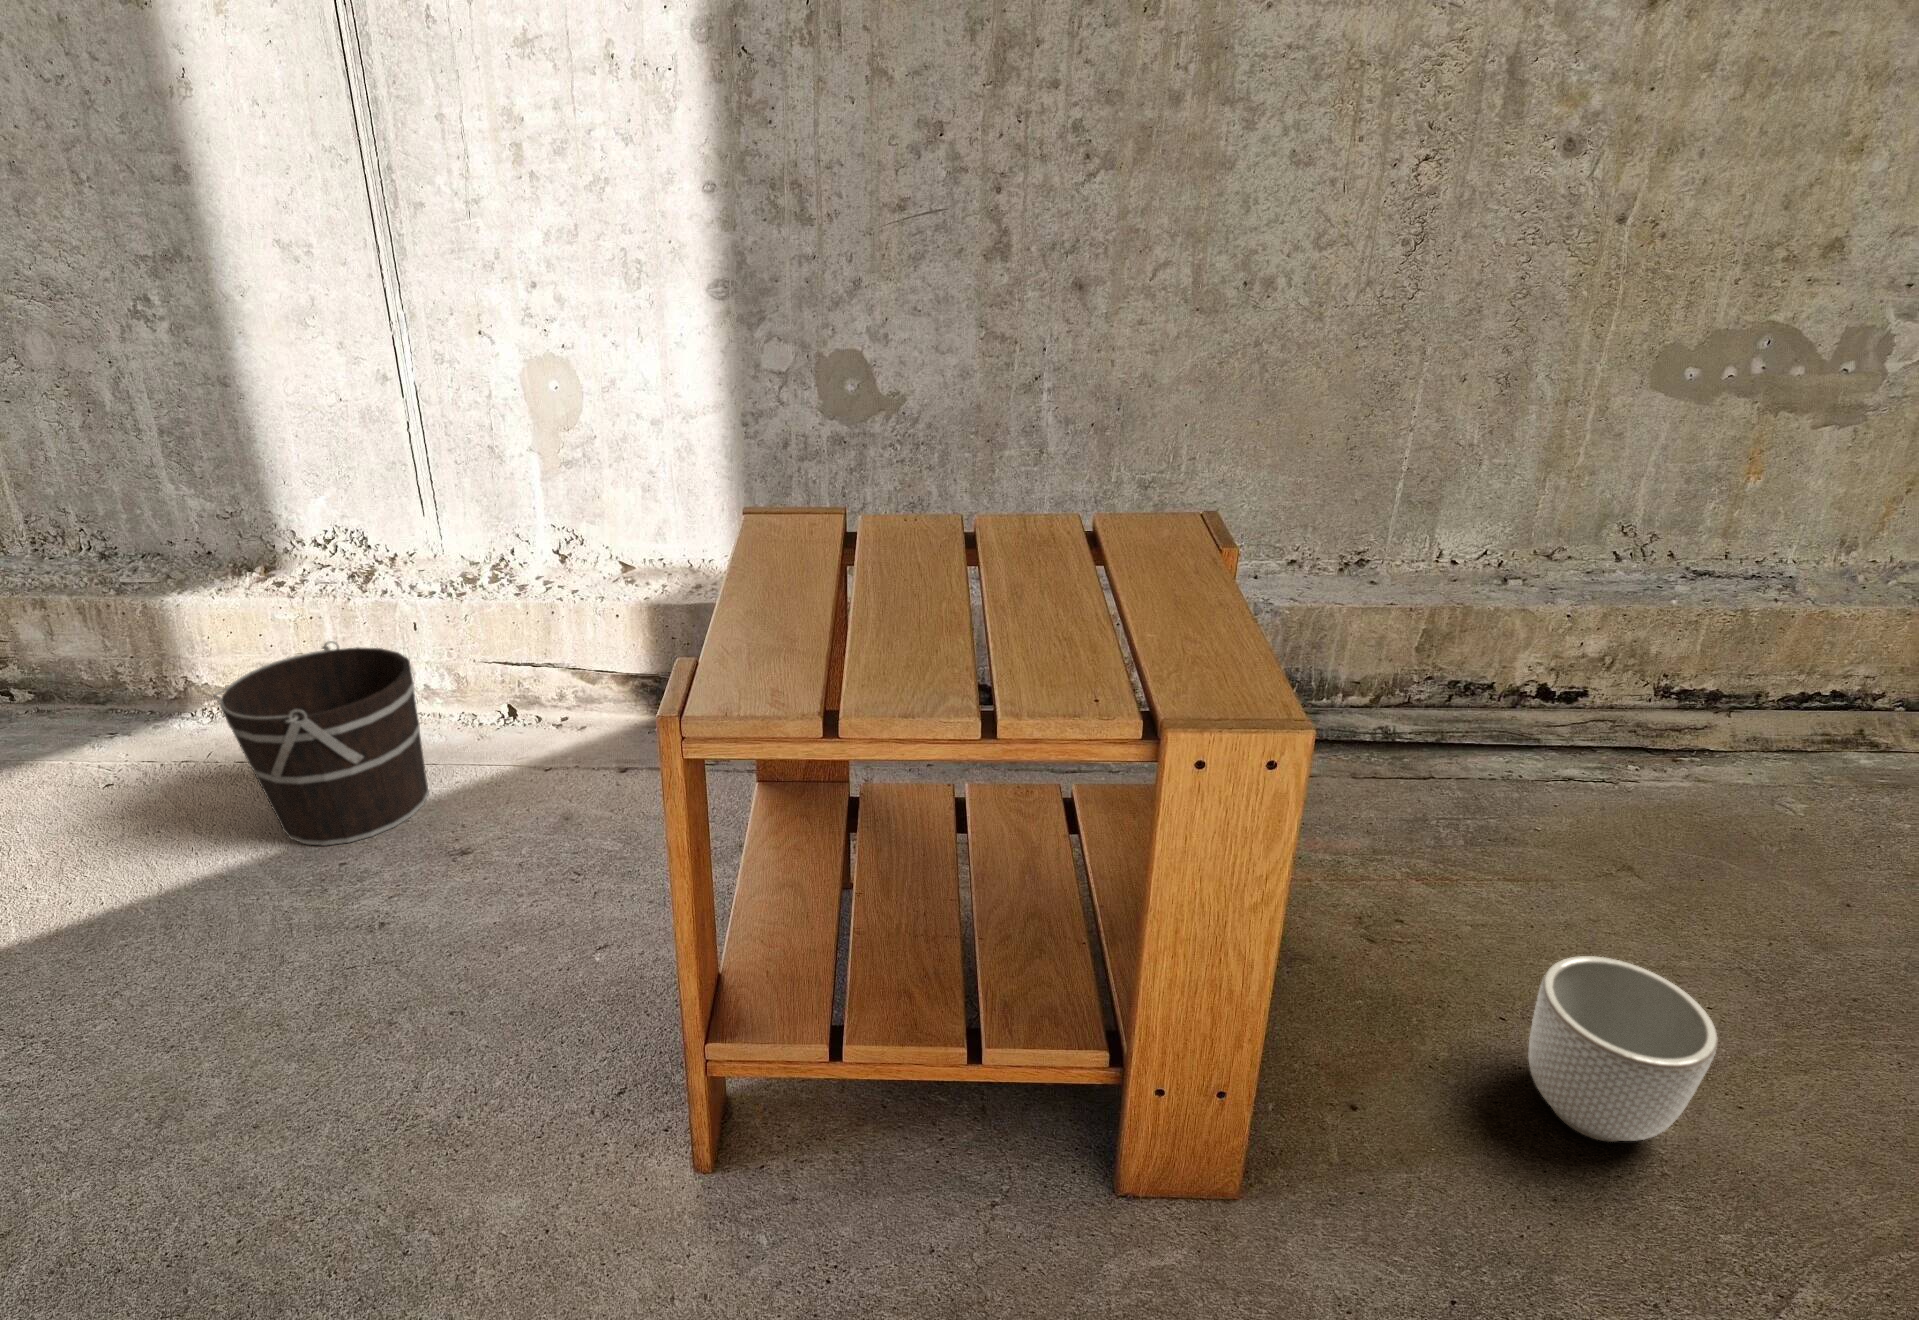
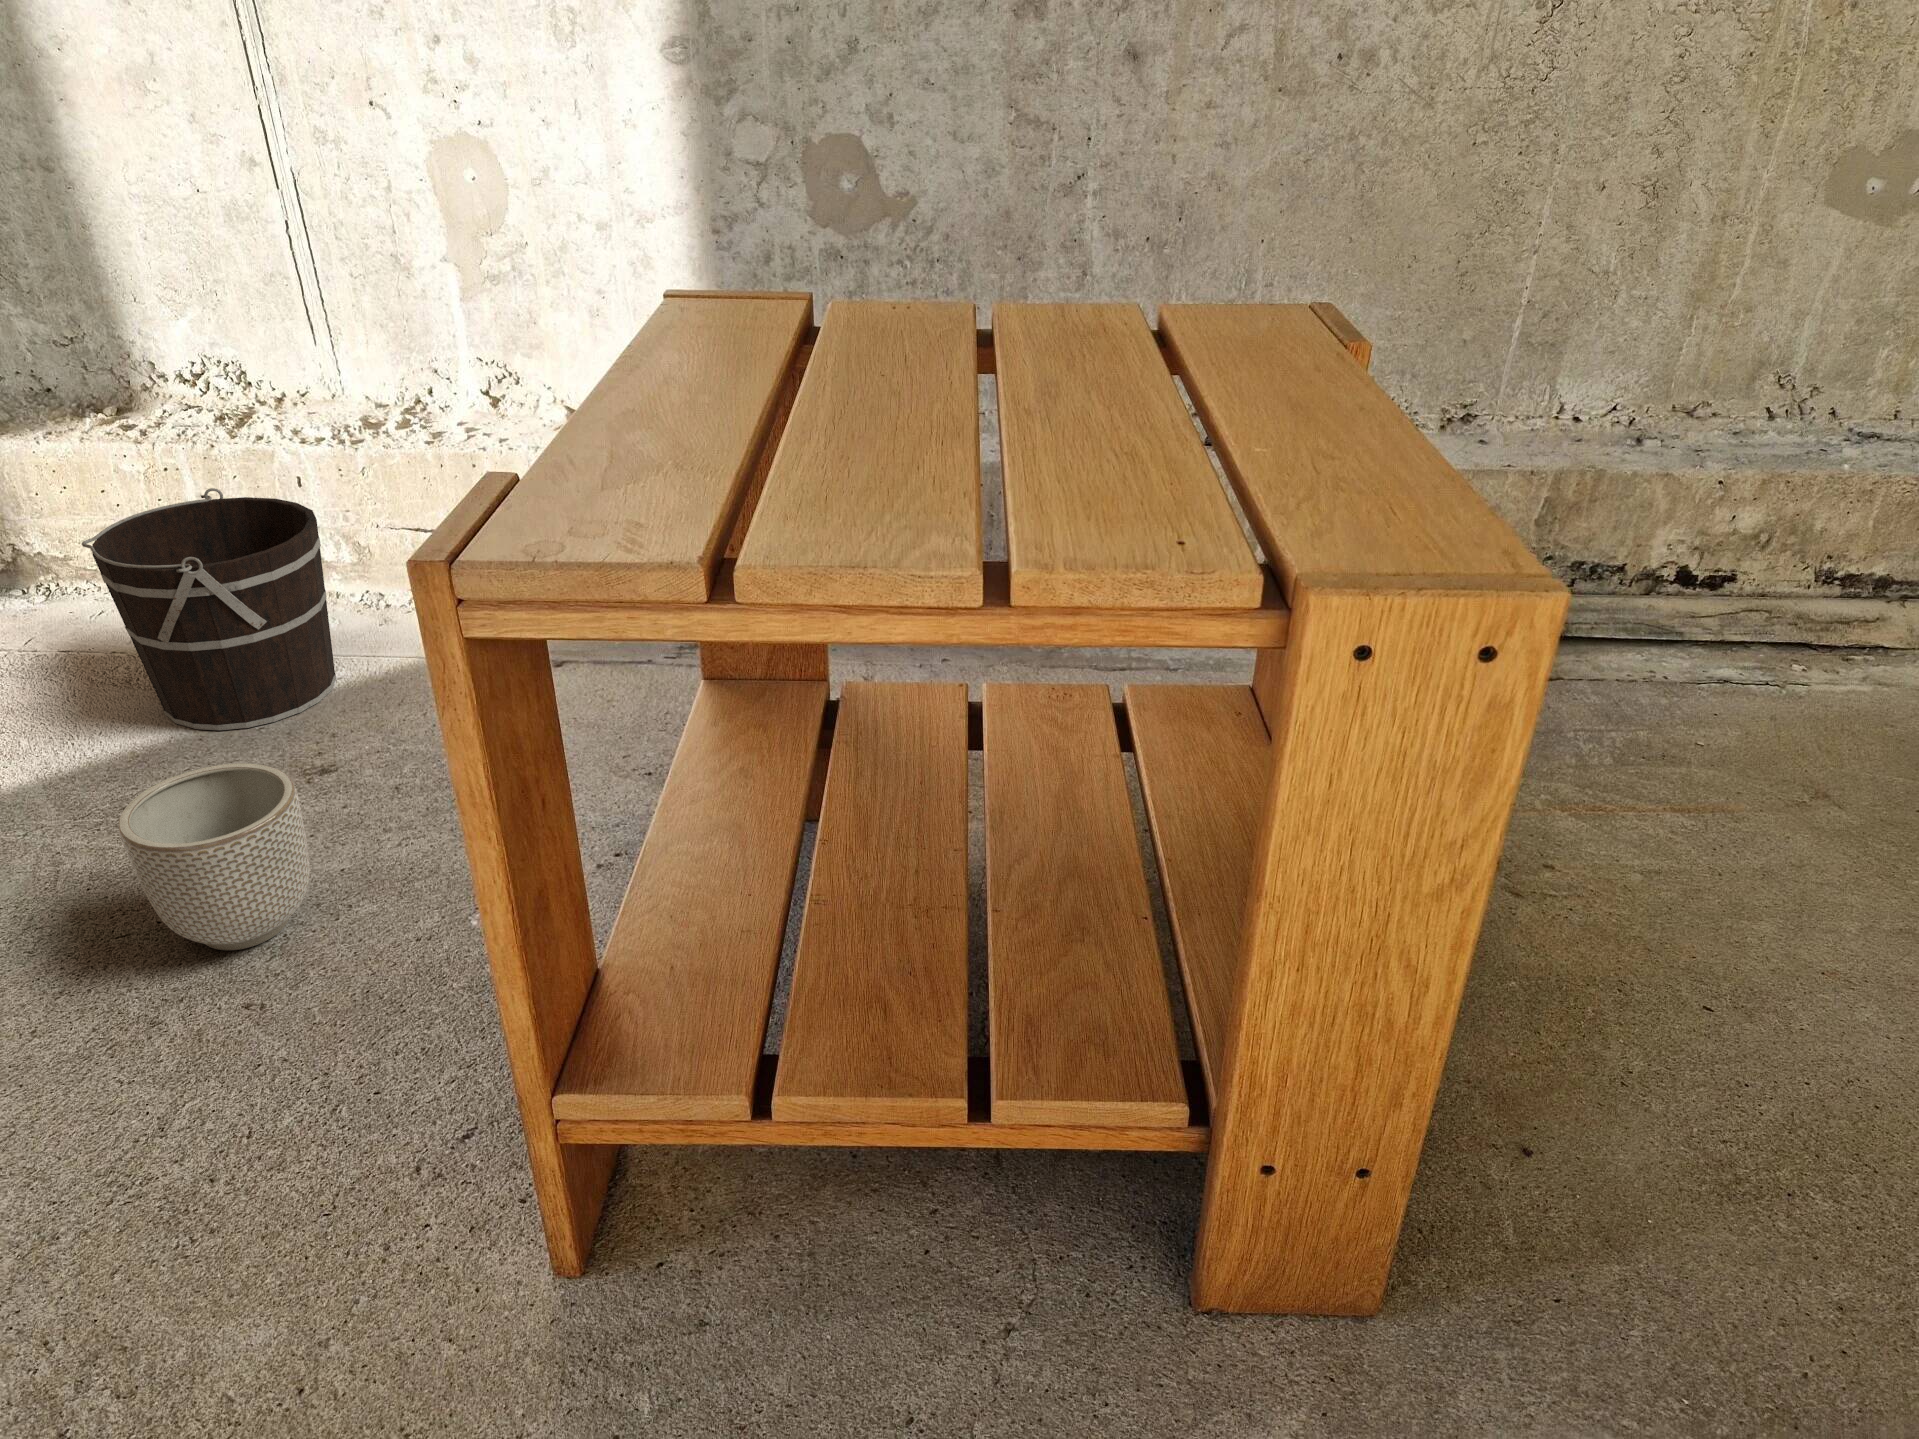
planter: present [1528,956,1718,1142] -> present [118,763,310,950]

